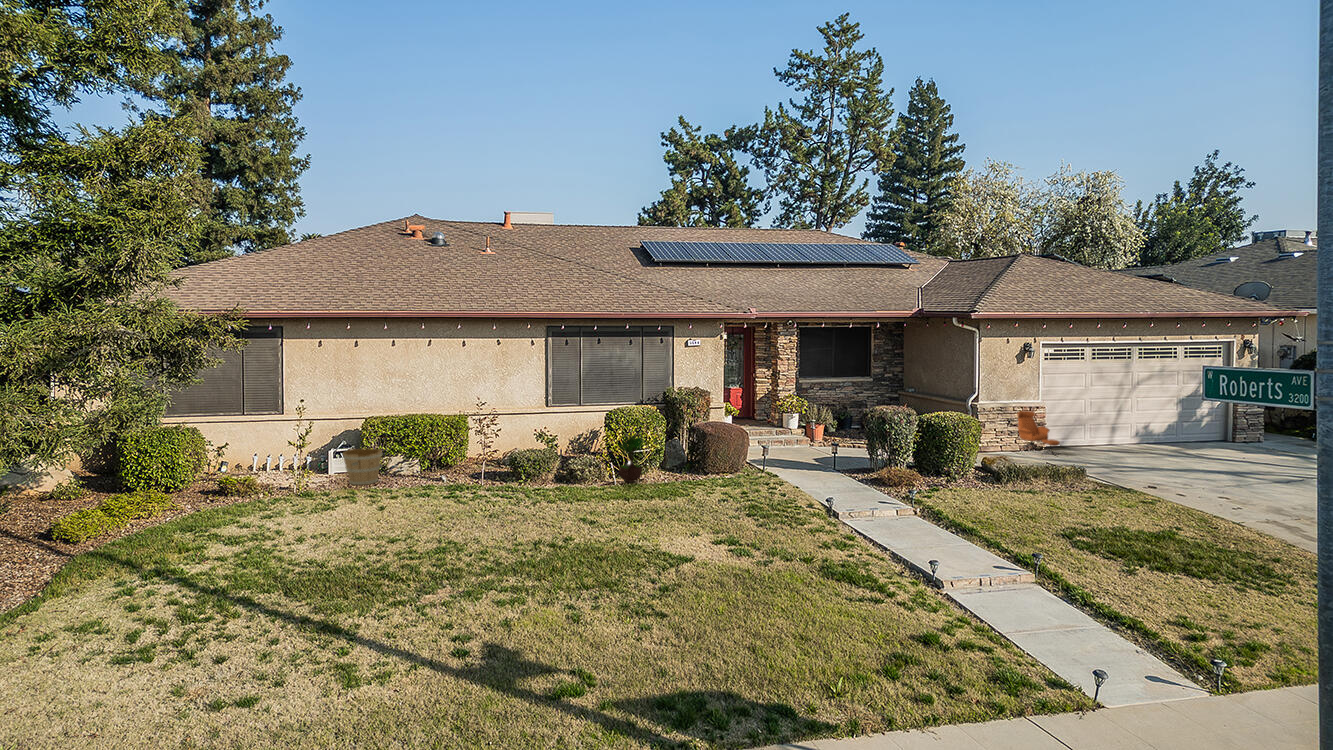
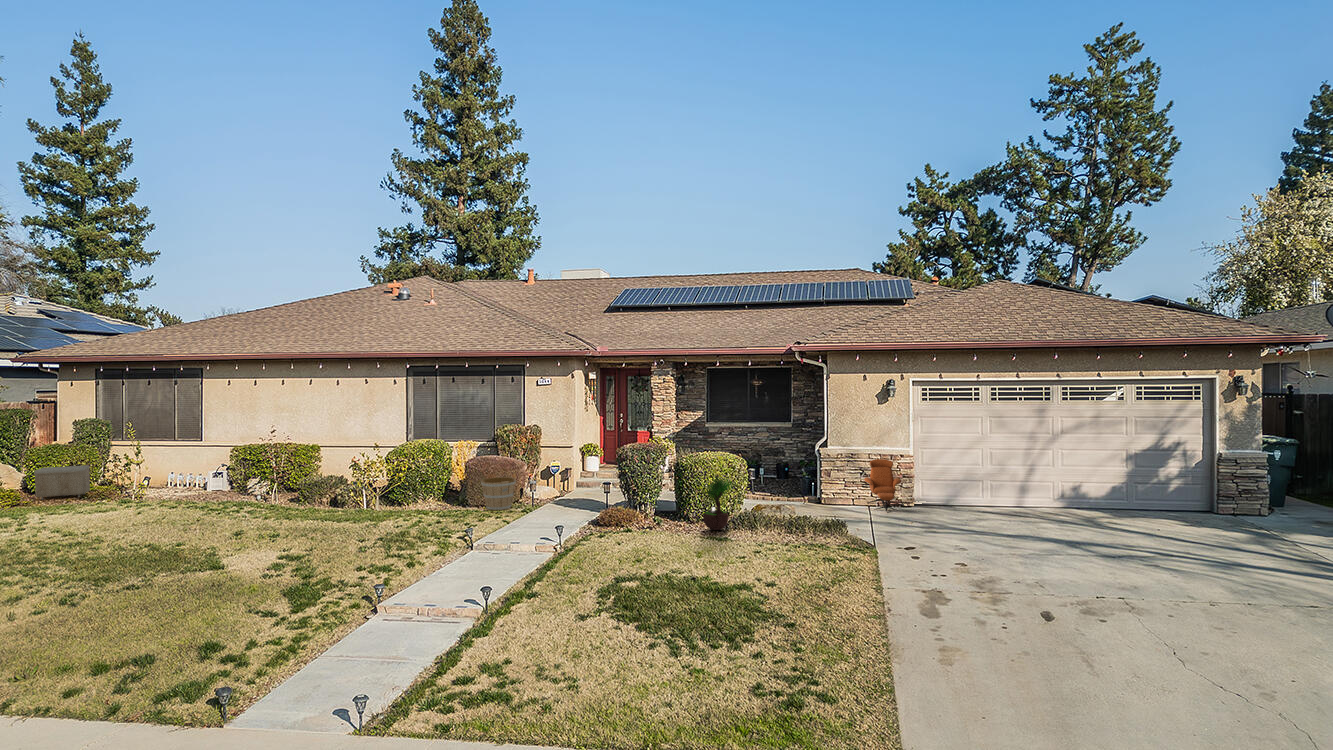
potted tree: present [618,435,644,482] -> present [703,477,732,530]
wooden bucket: present [343,449,382,485] -> present [481,476,516,510]
storage bench: none [118,461,188,513] -> present [34,465,90,500]

